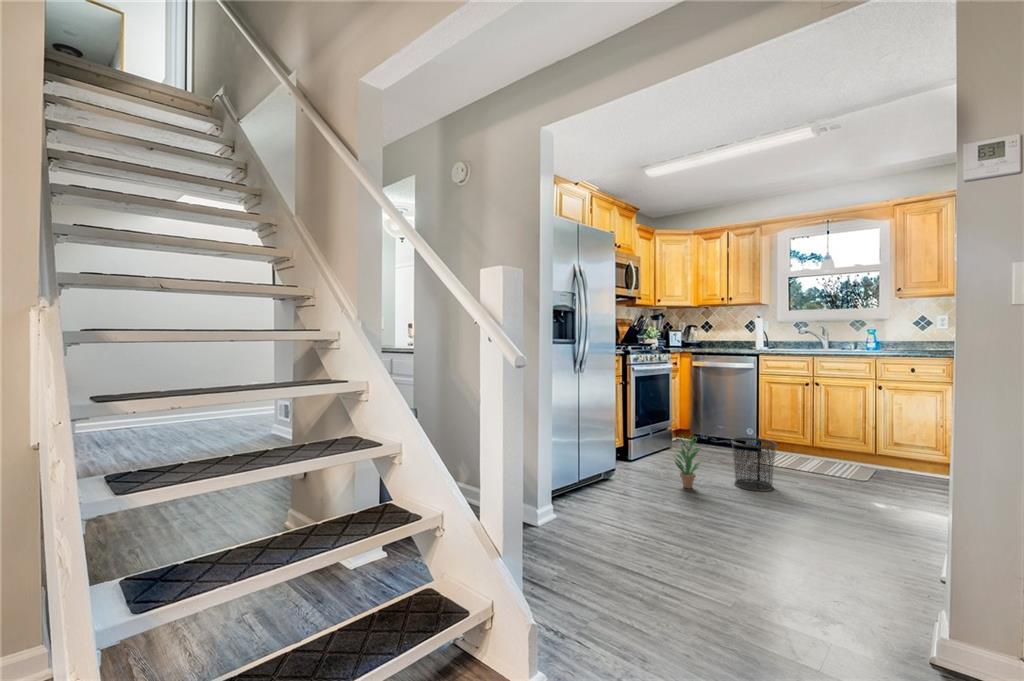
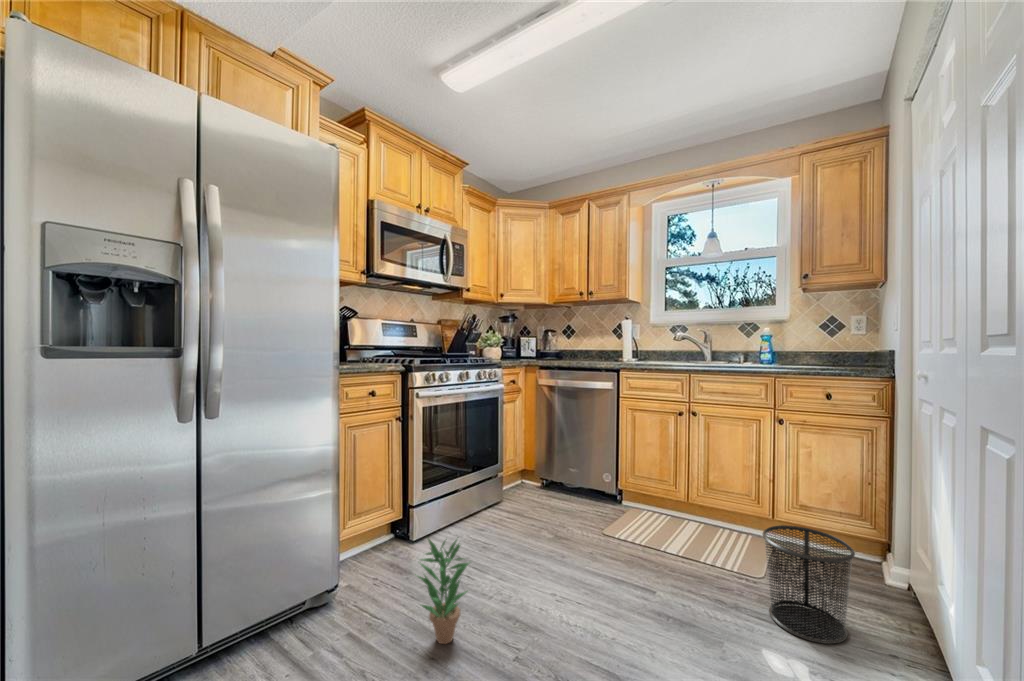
waste bin: present [731,438,777,491] -> present [763,525,855,644]

